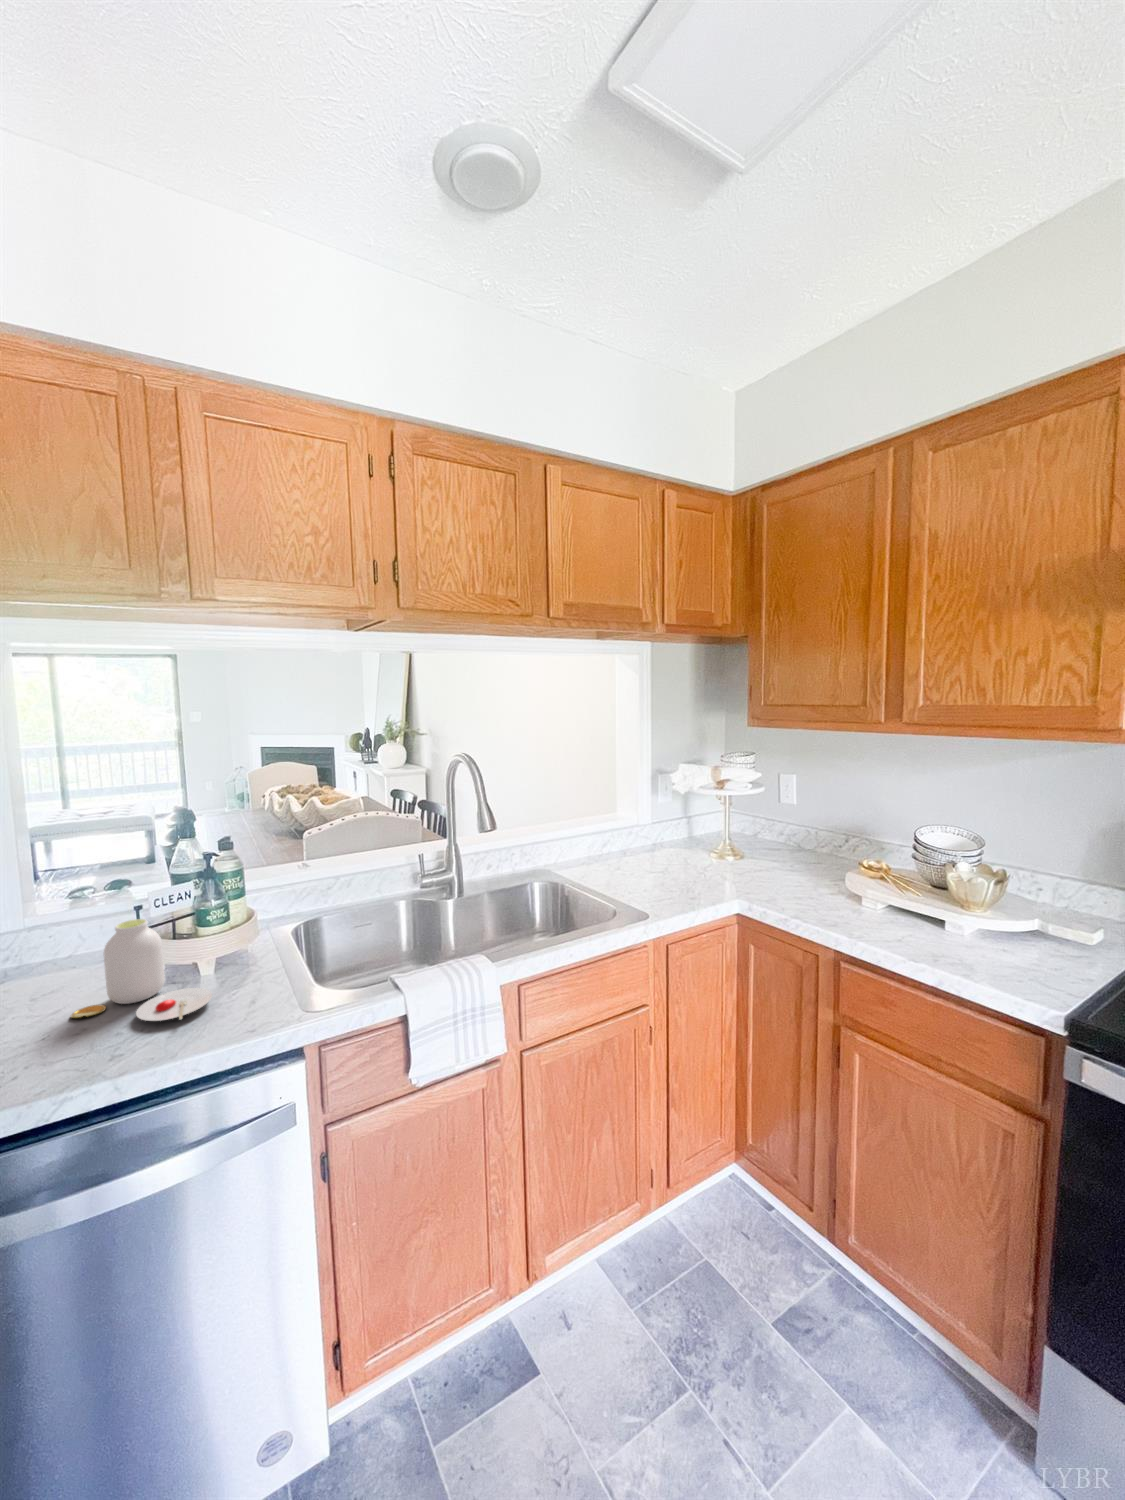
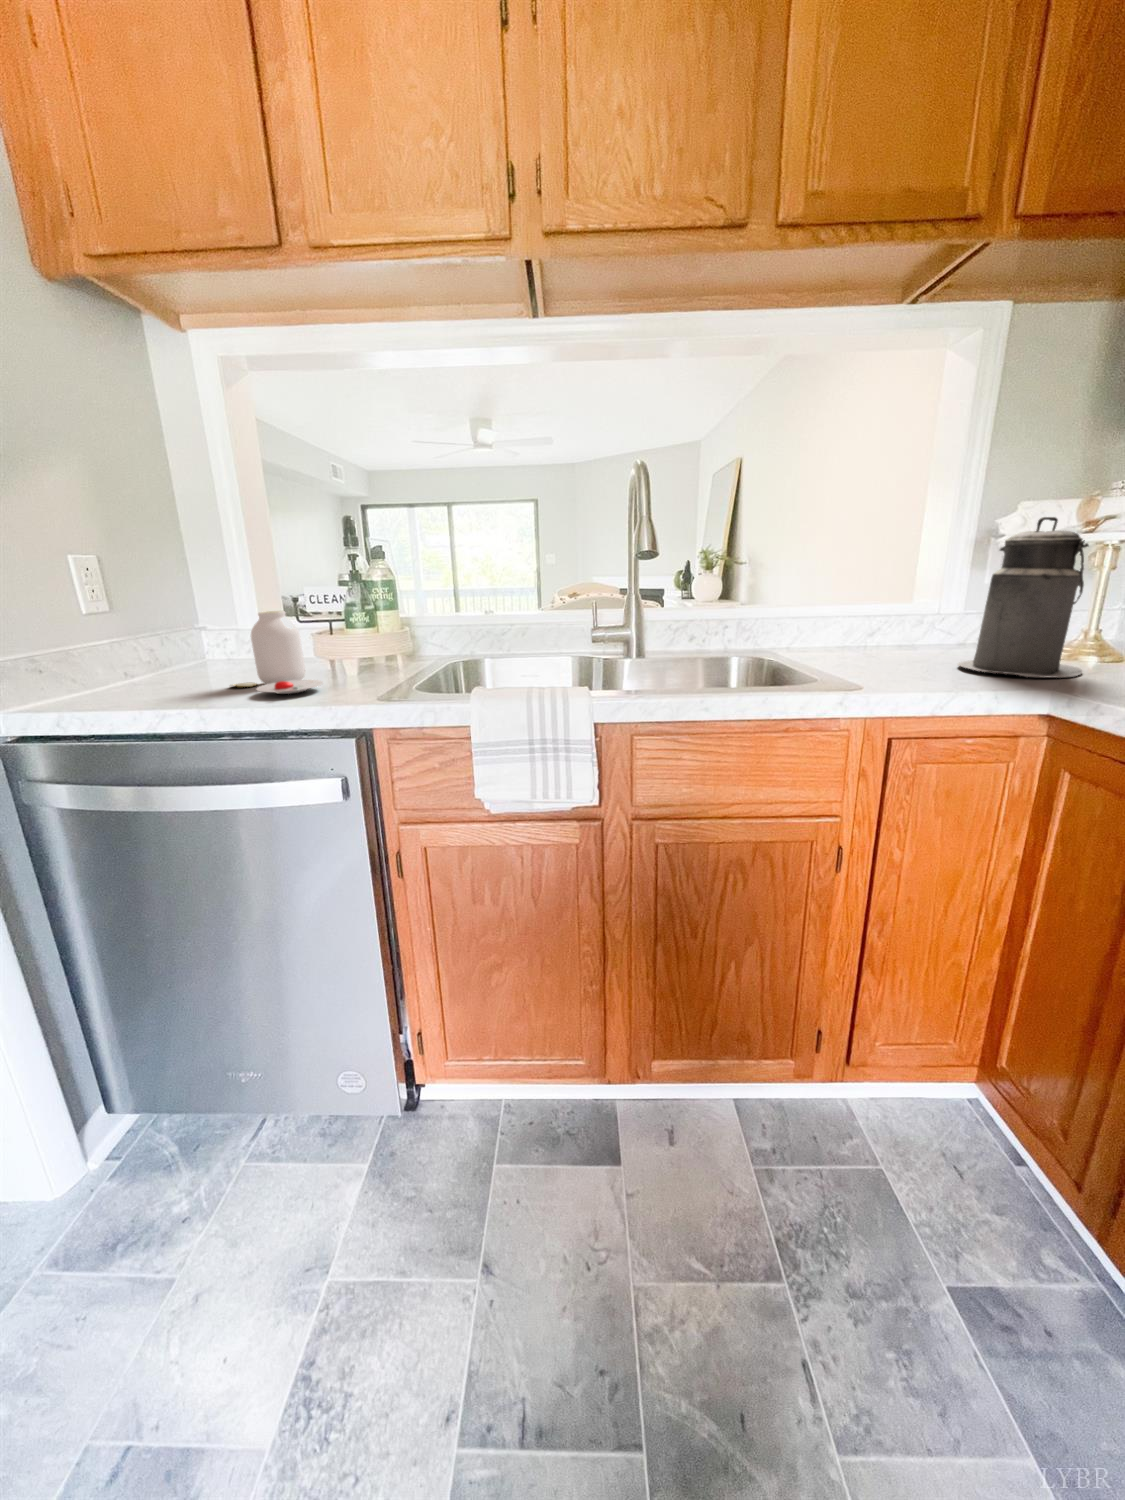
canister: none [676,795,739,889] -> present [958,517,1089,677]

